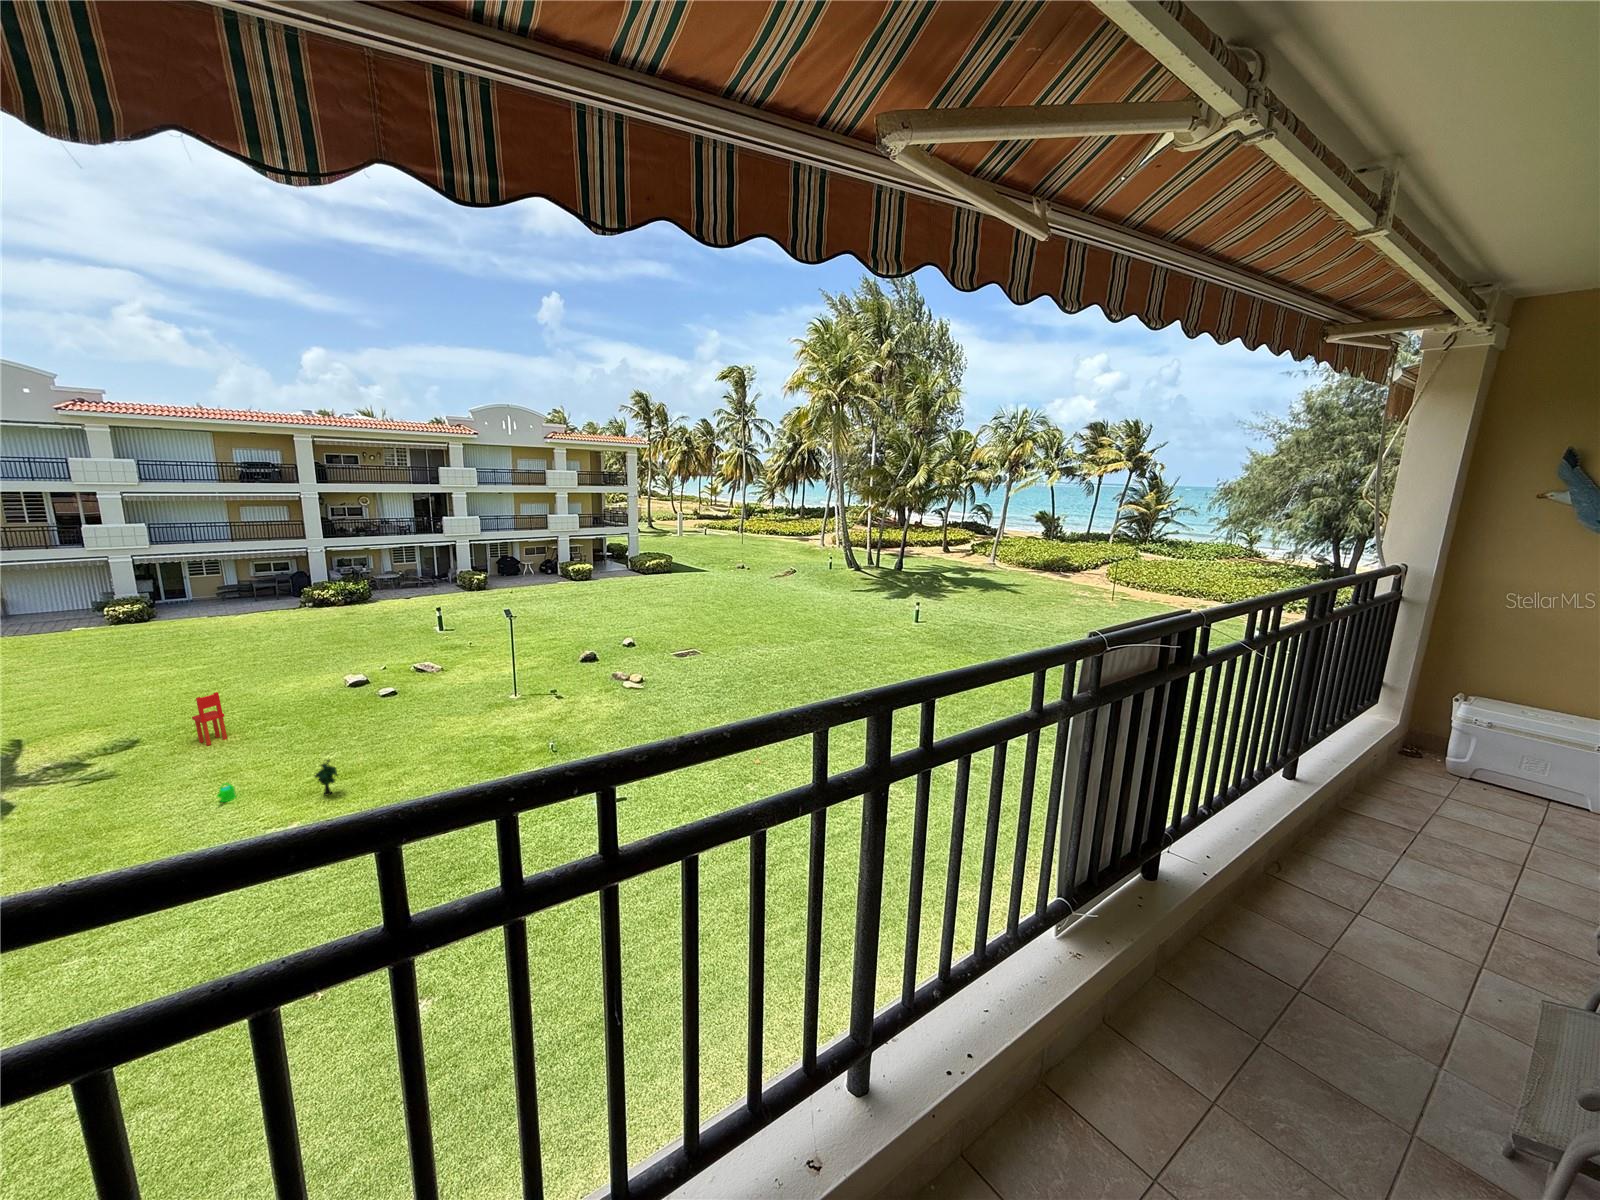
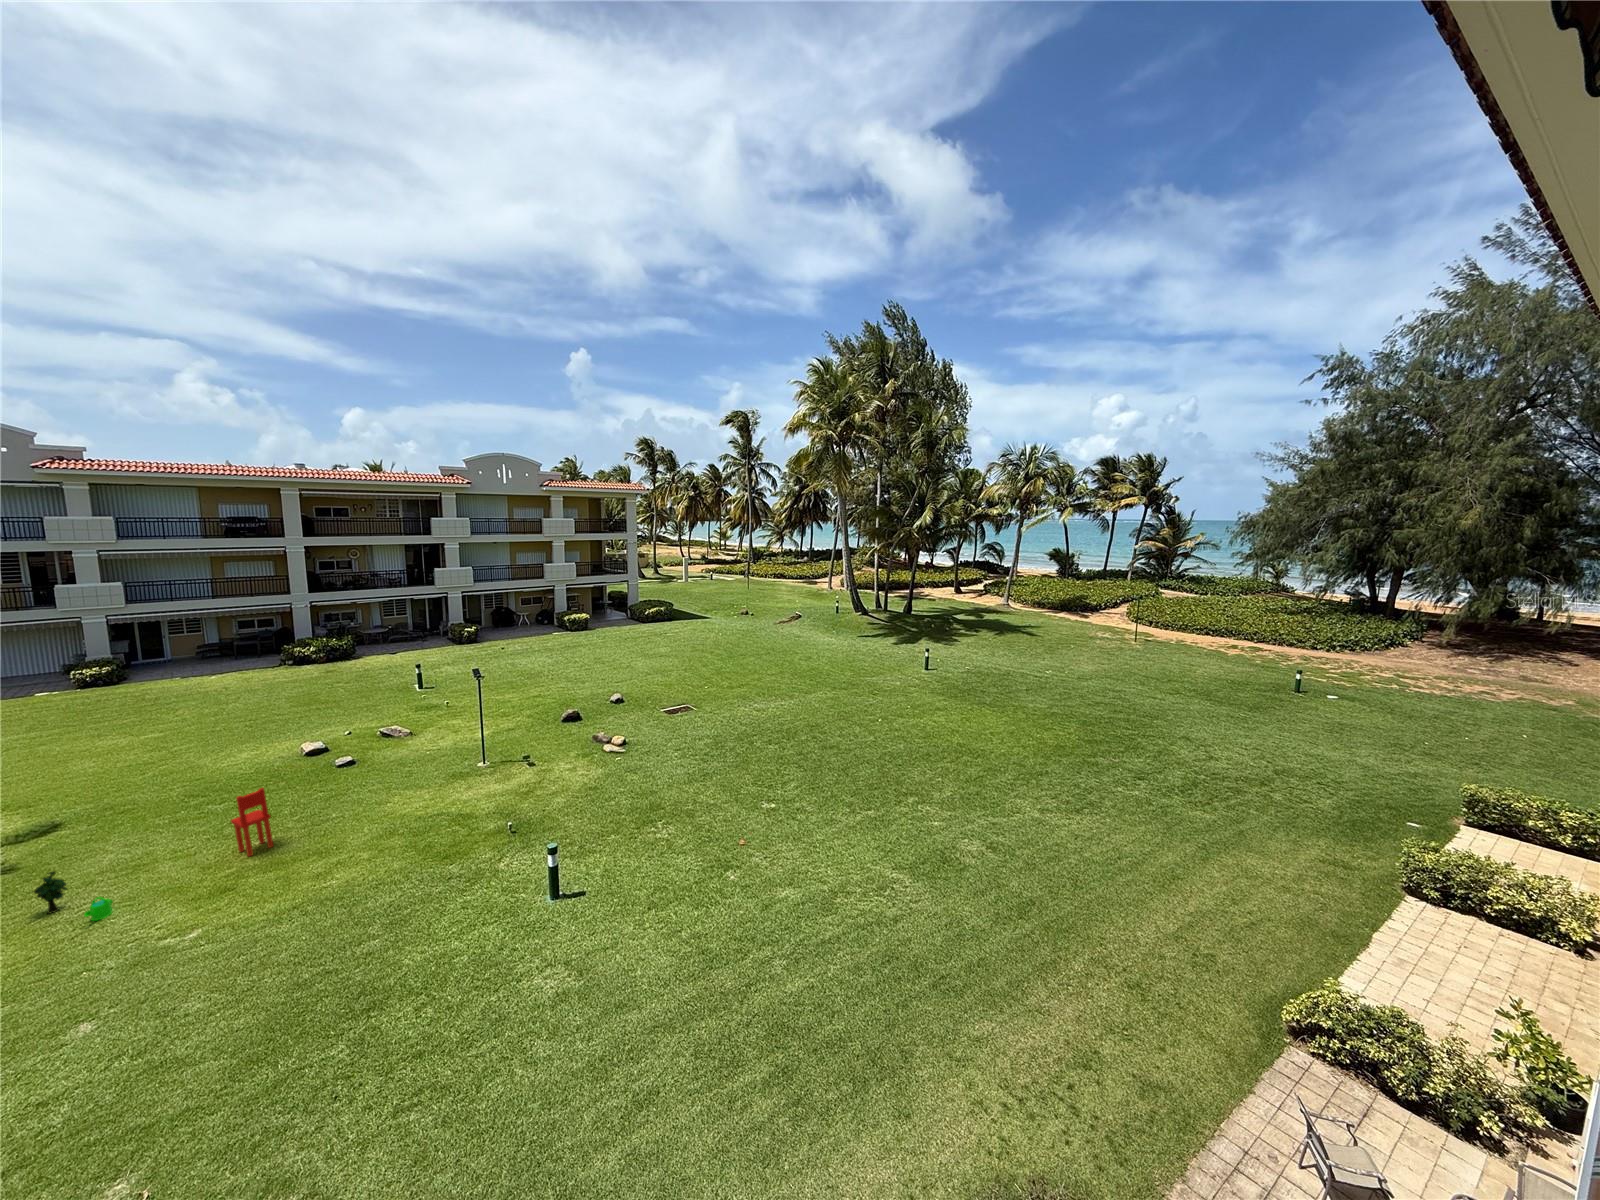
chair: present [192,692,227,745] -> present [231,788,273,856]
decorative plant: present [314,760,338,796] -> present [34,872,67,914]

